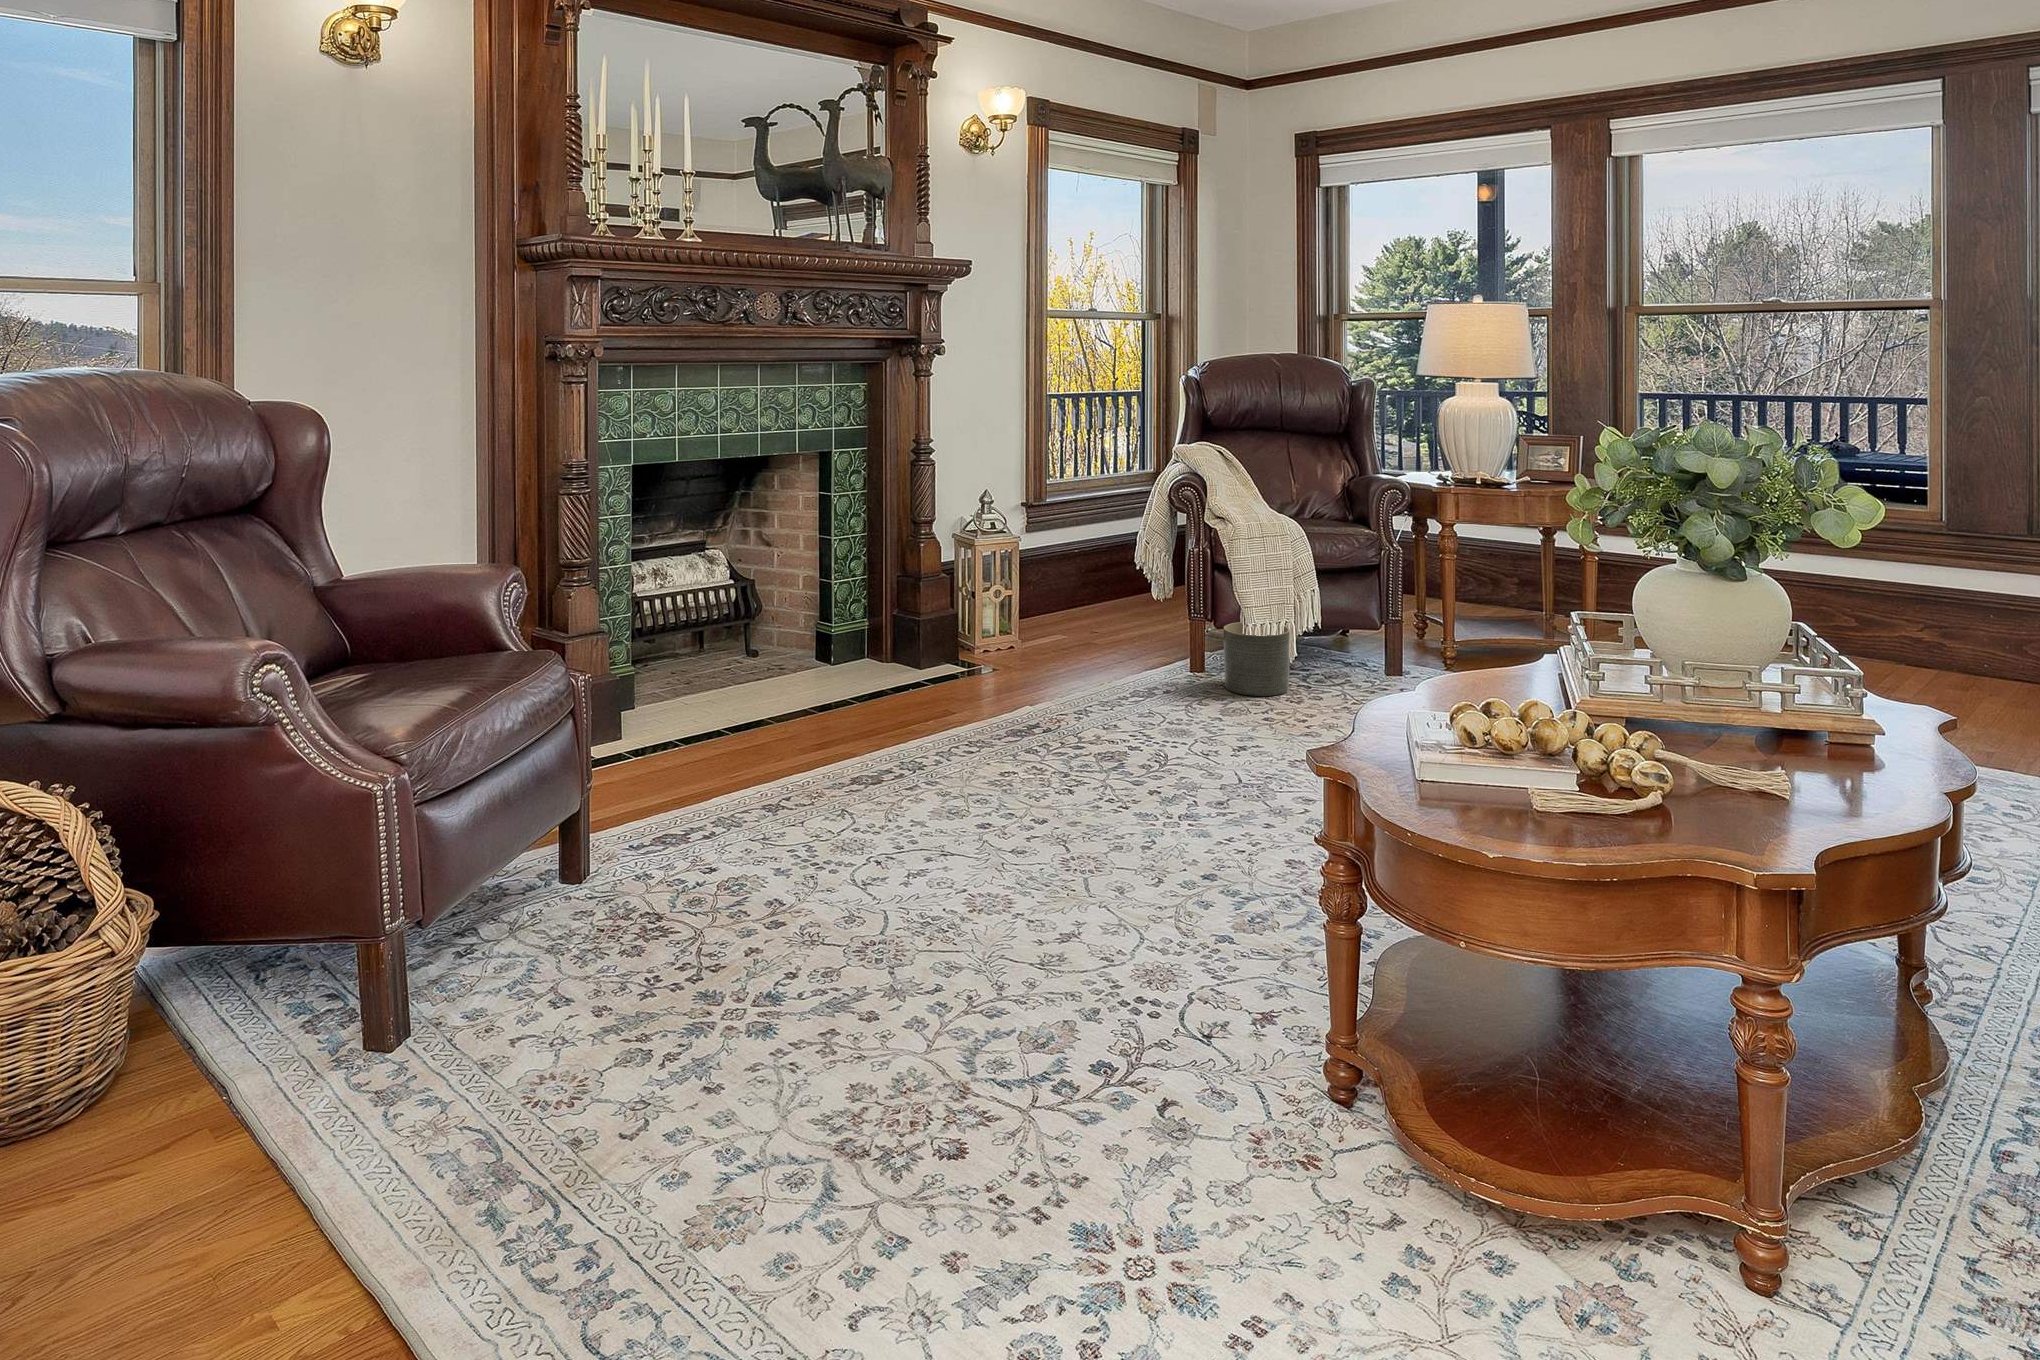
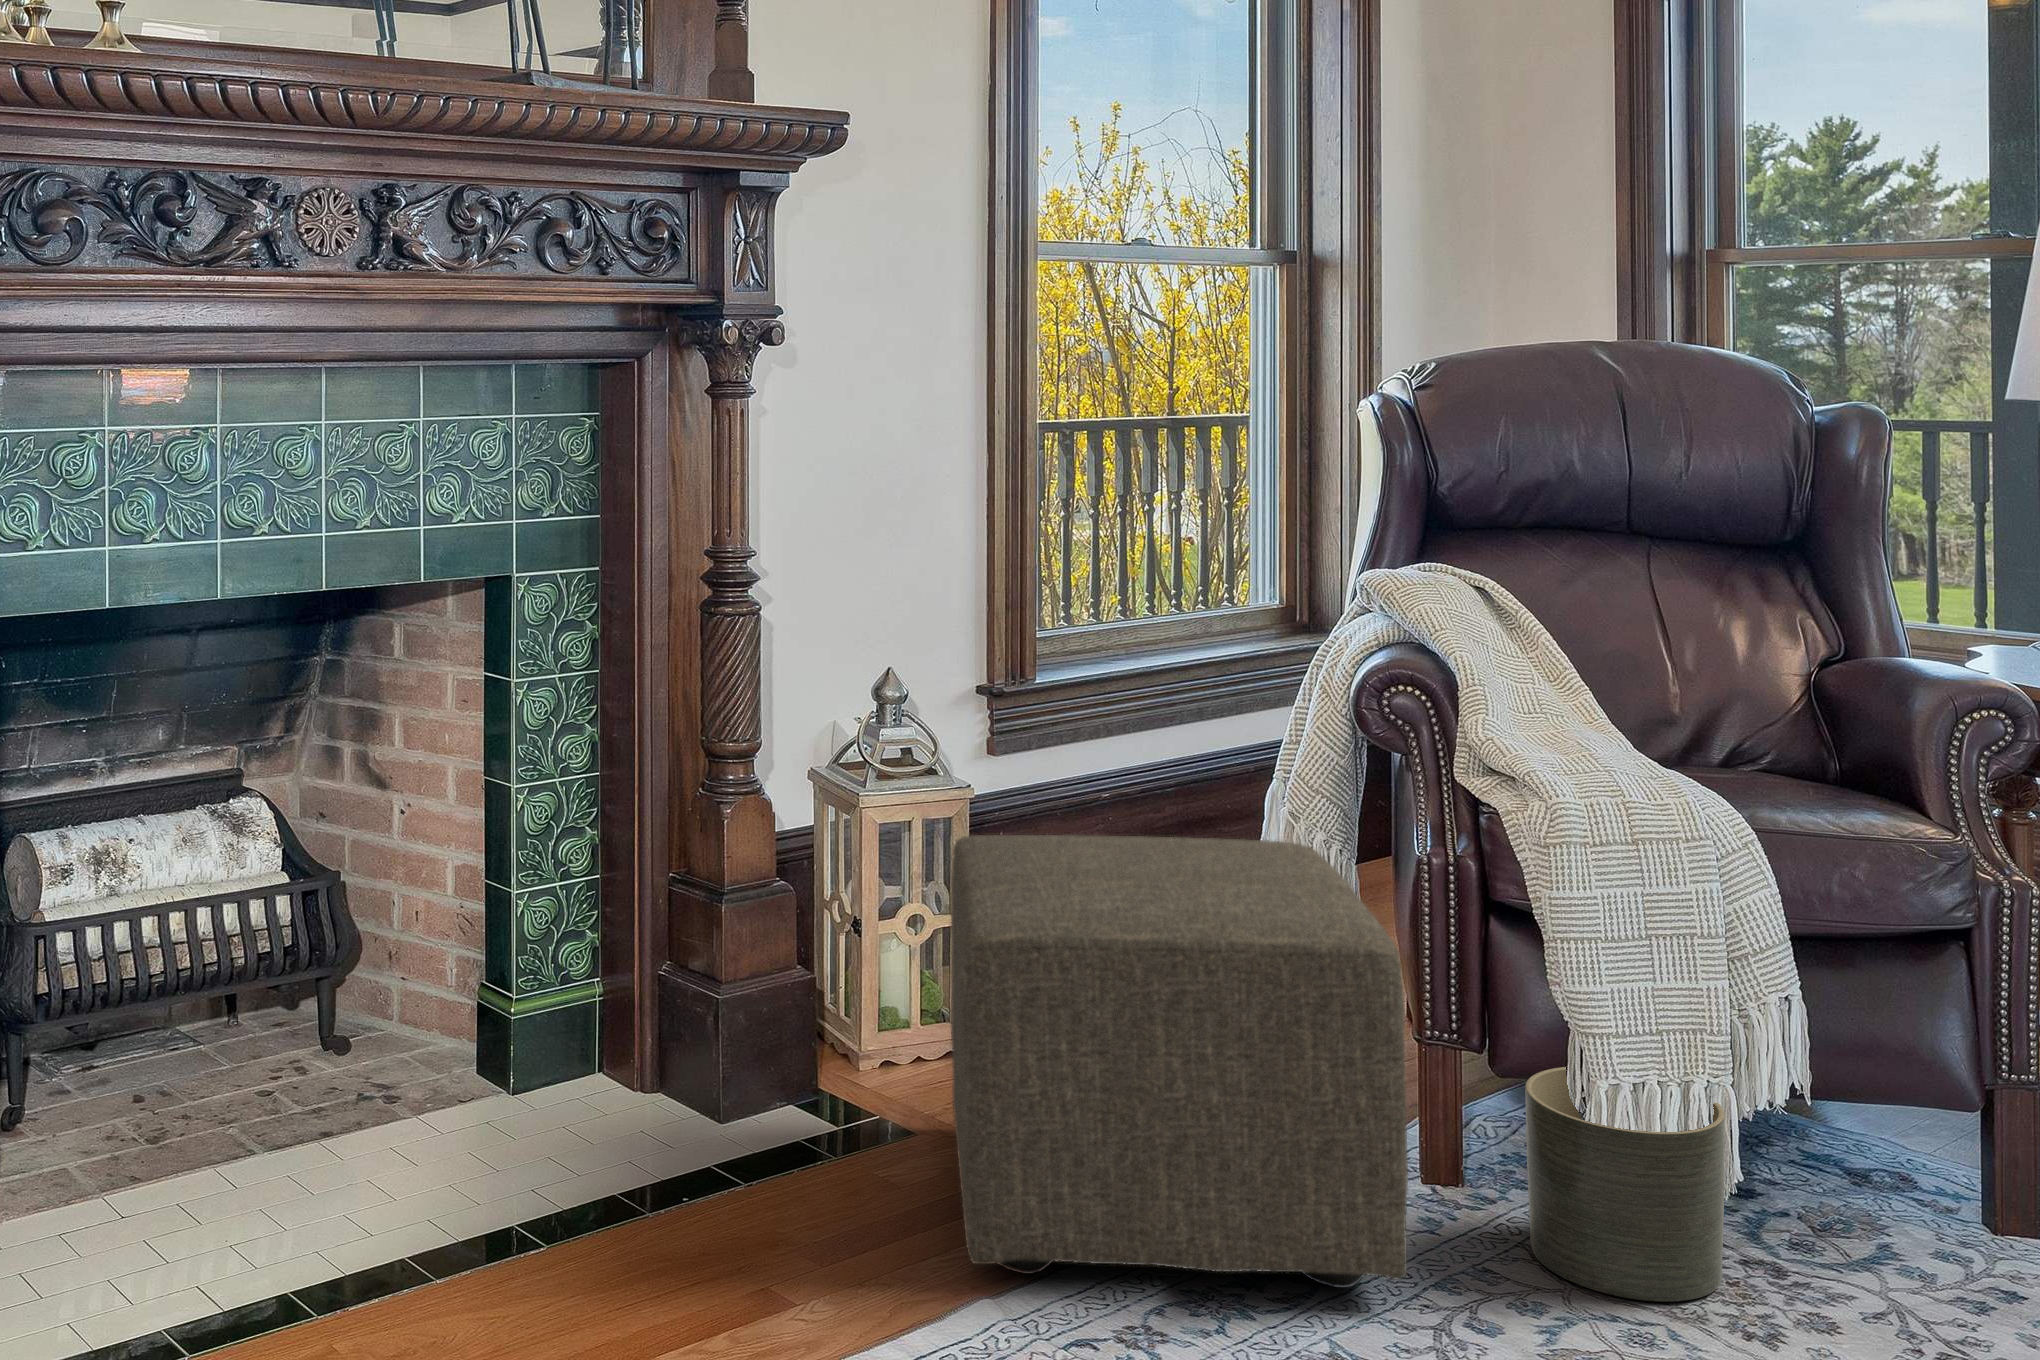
ottoman: none [1014,549,1178,700] -> present [951,835,1408,1288]

